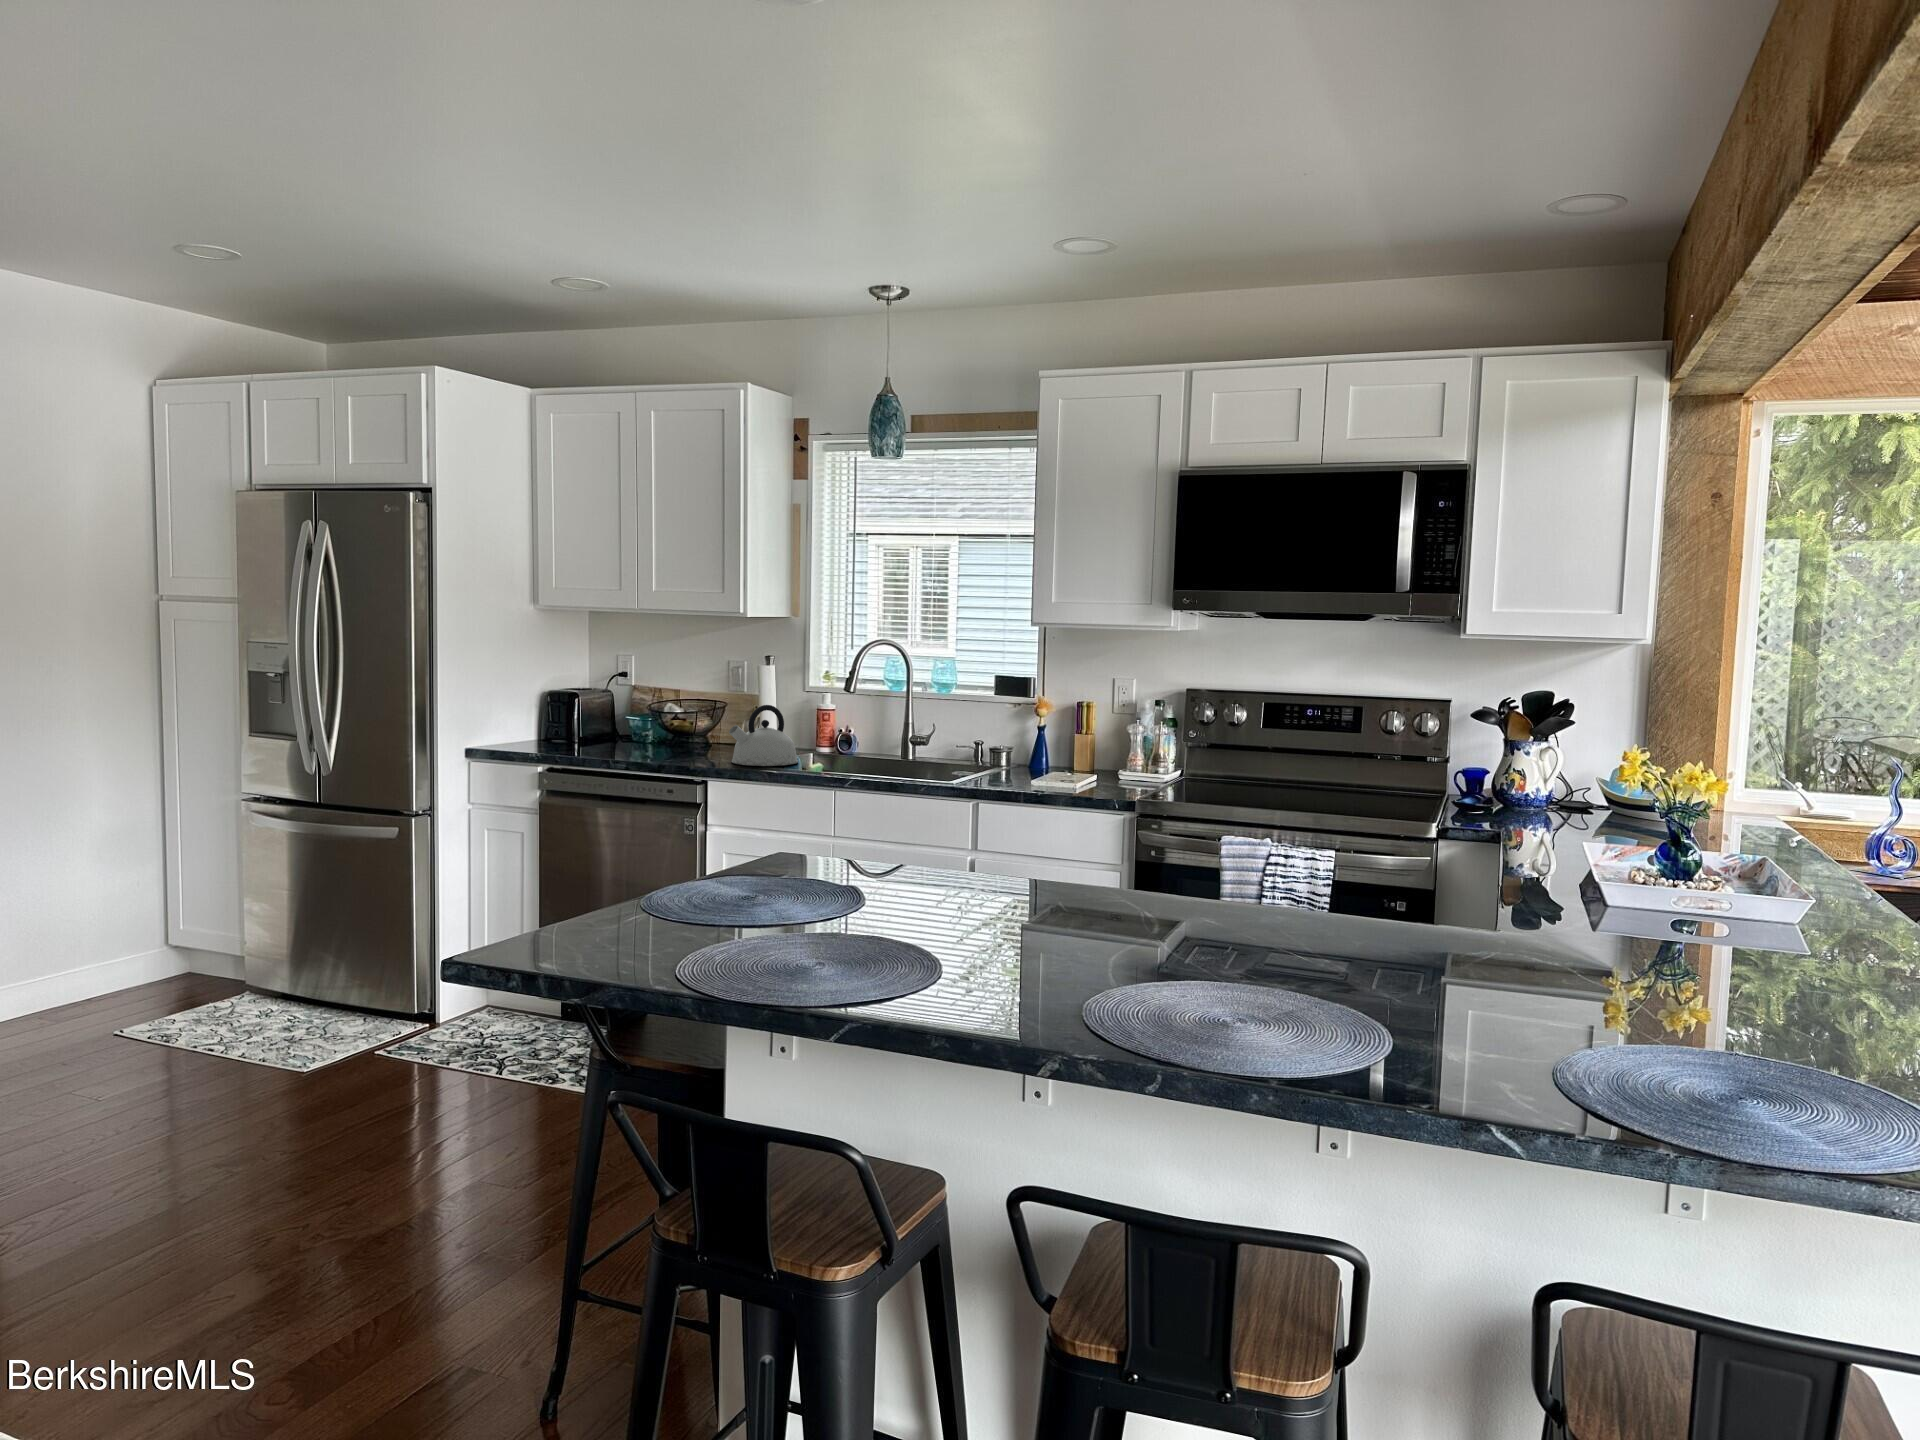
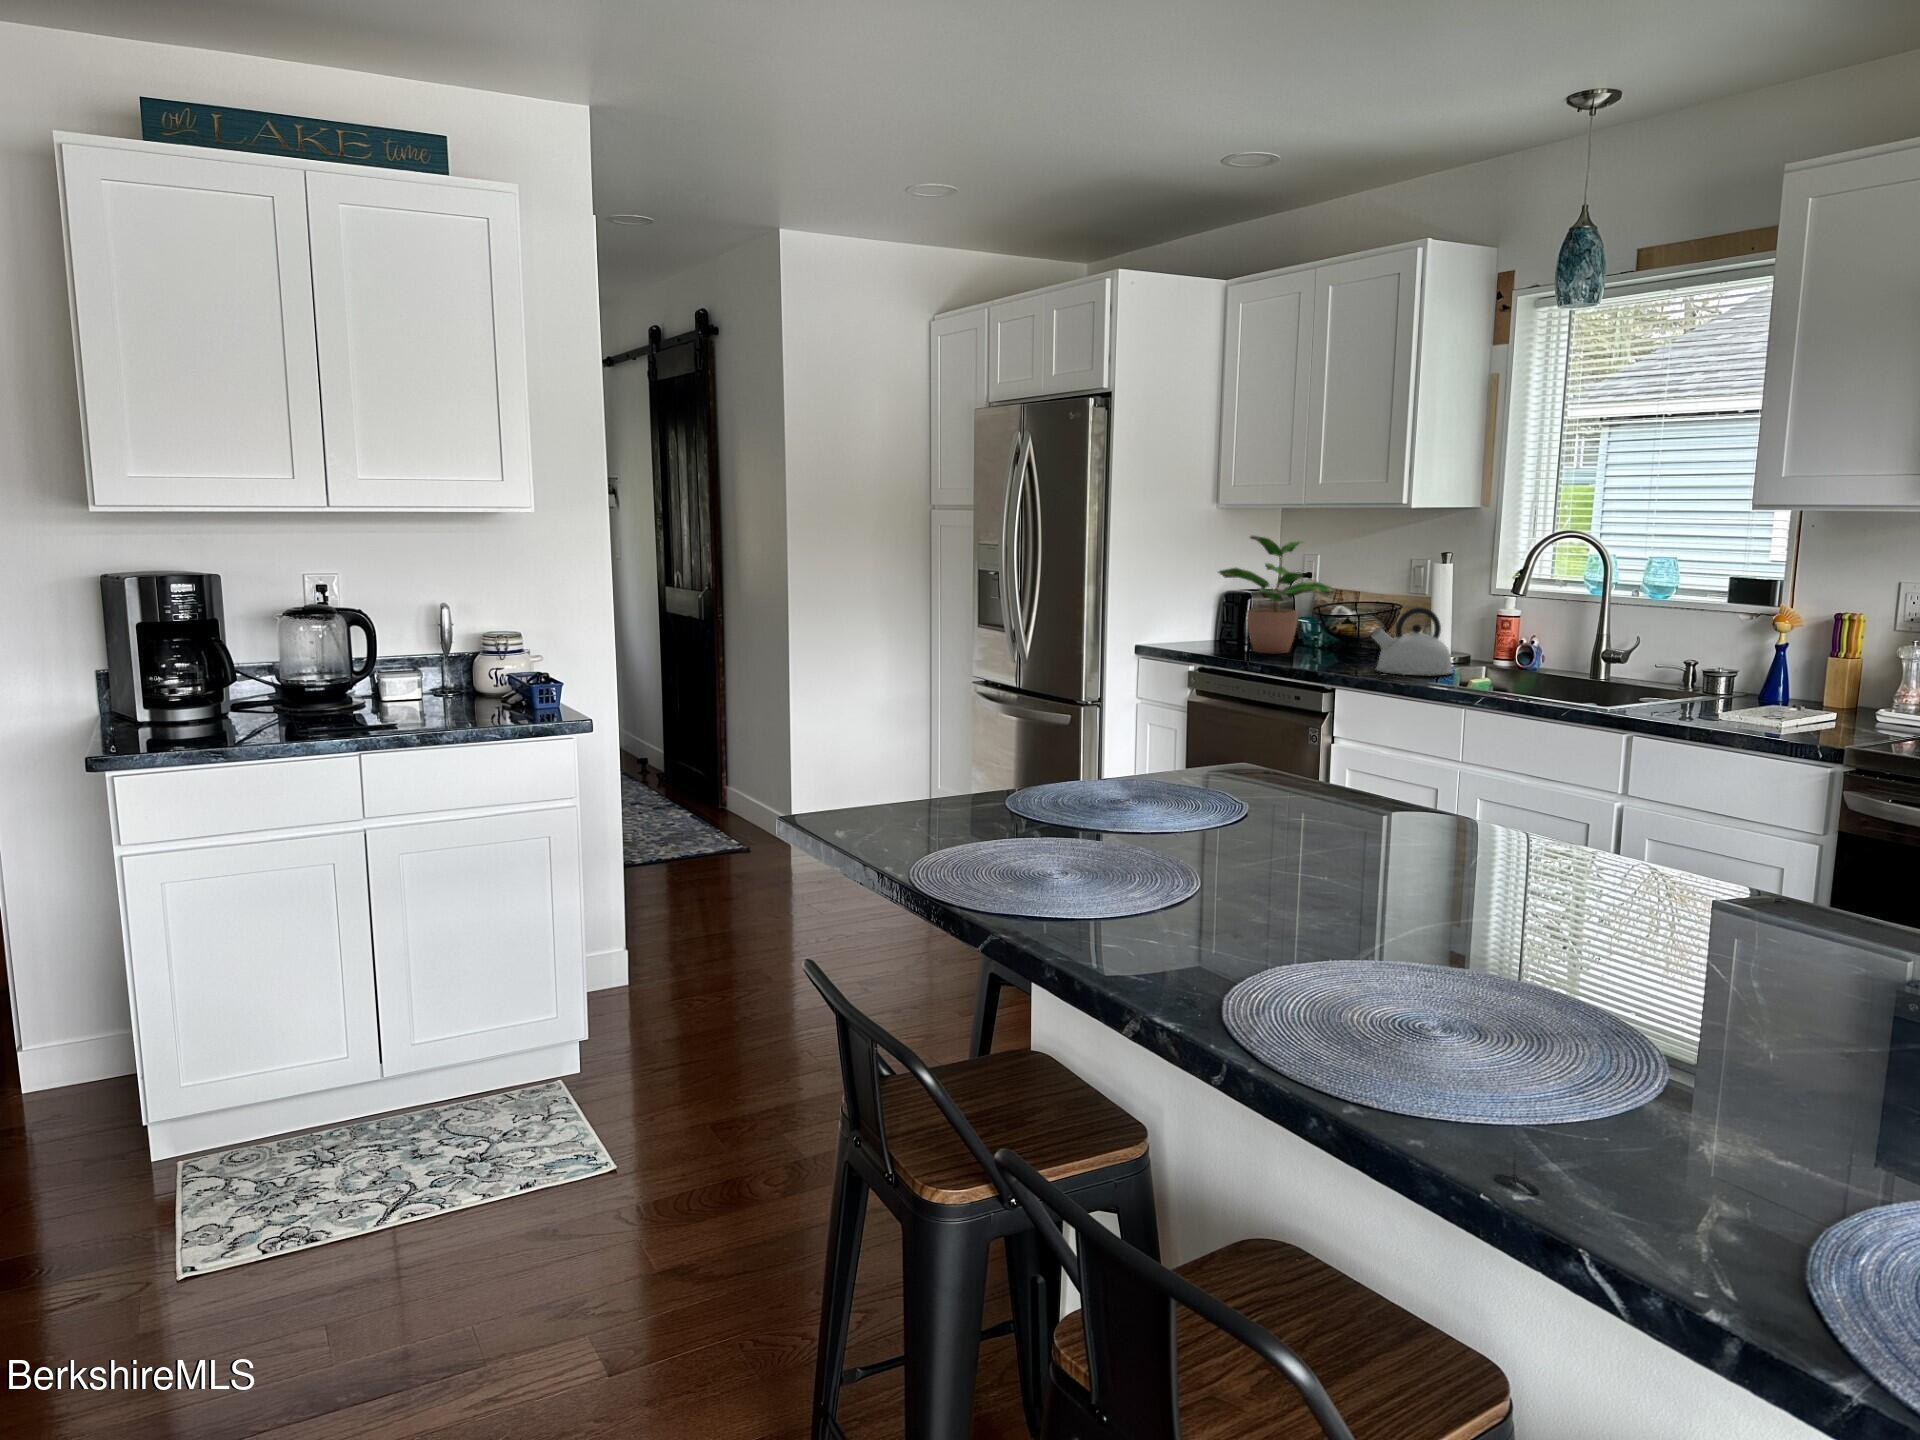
potted plant: none [556,640,670,753] -> present [1219,536,1333,653]

